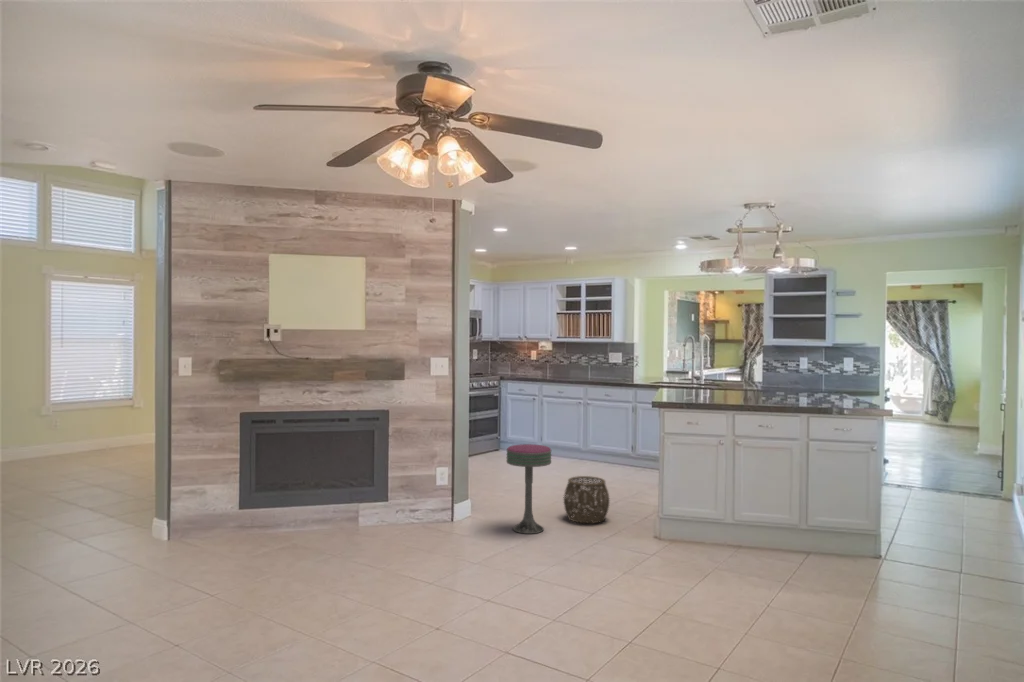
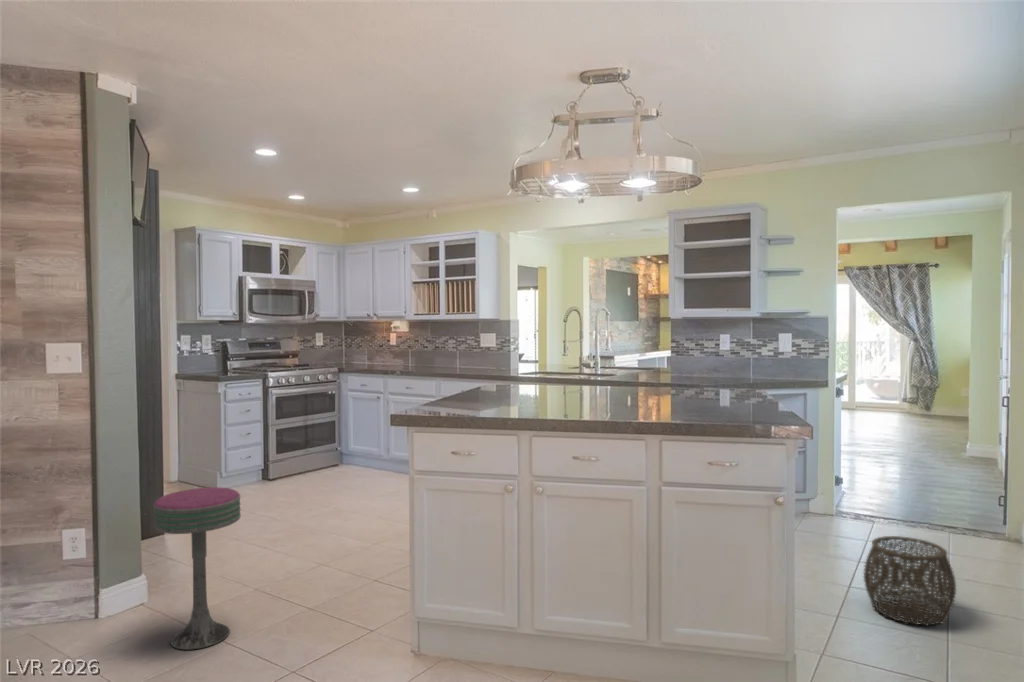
woven basket: present [563,476,609,523] -> present [864,536,956,626]

